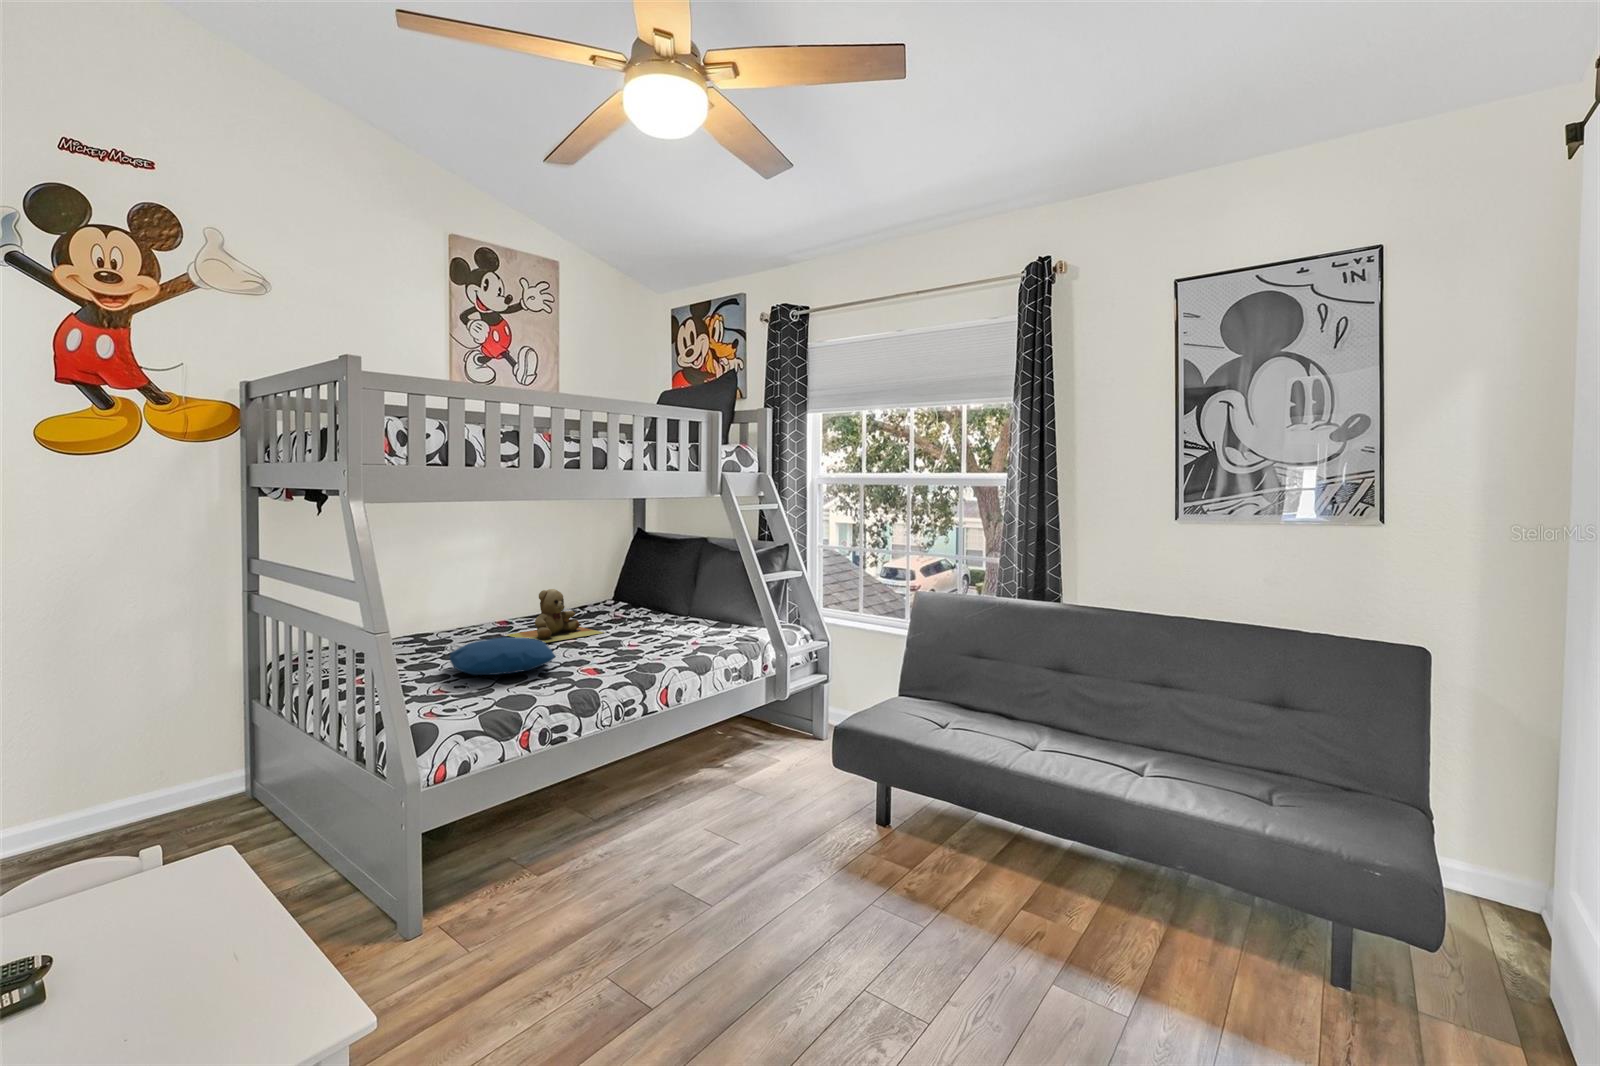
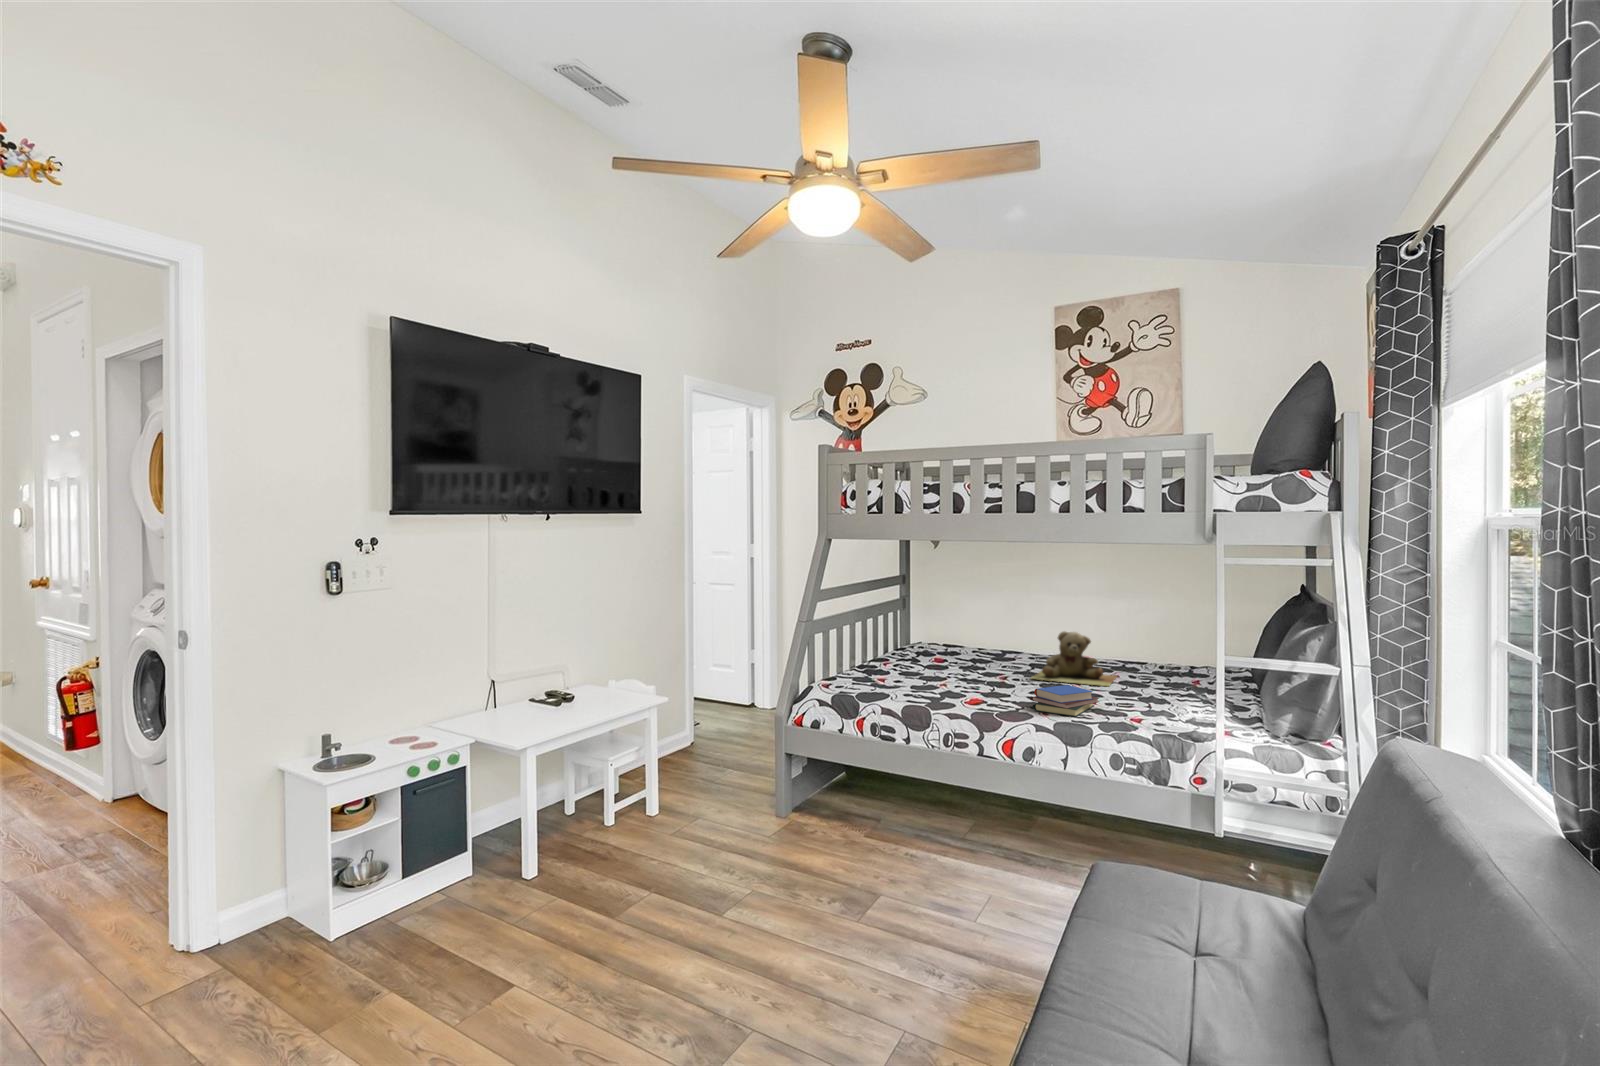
book: none [628,632,691,661] -> present [1030,685,1099,717]
pillow: present [449,637,555,675] -> none [900,658,999,688]

